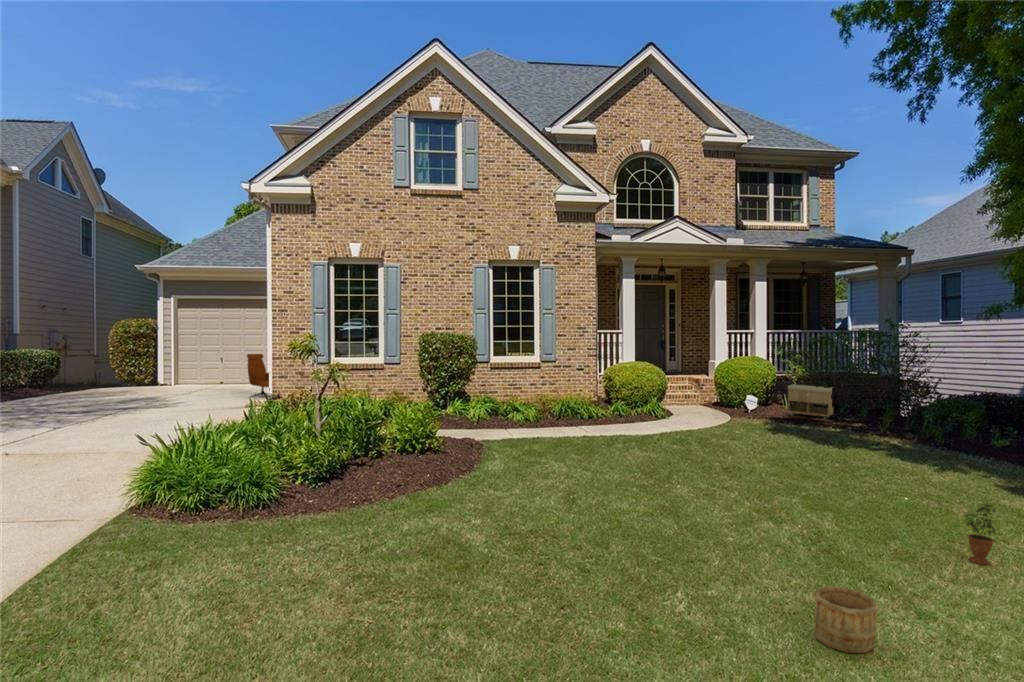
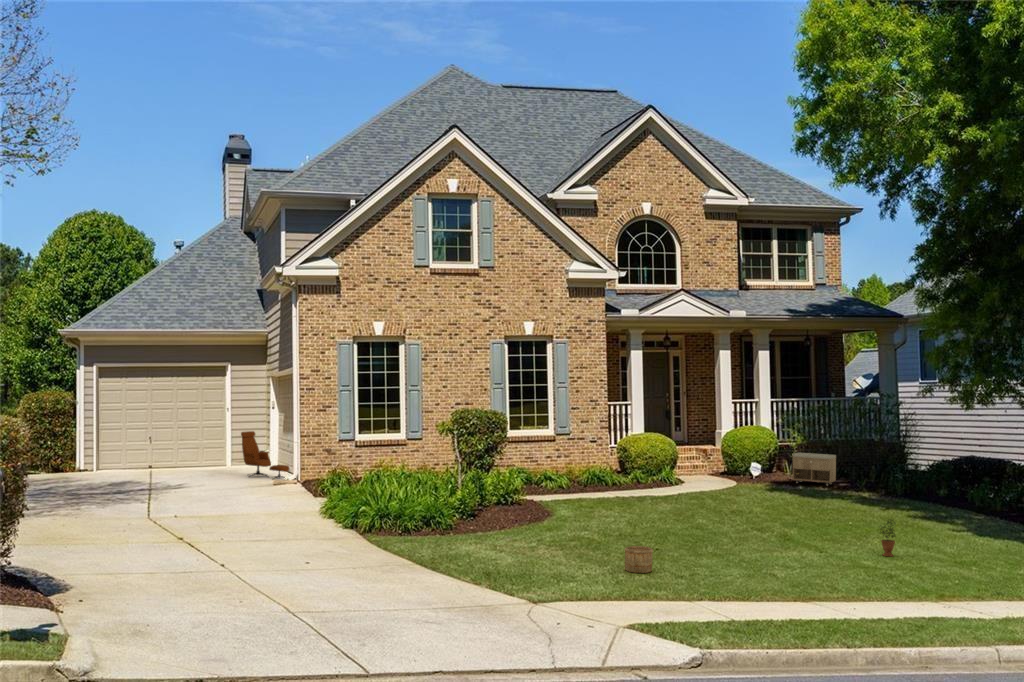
wooden bucket: present [815,586,879,653] -> present [624,546,653,573]

